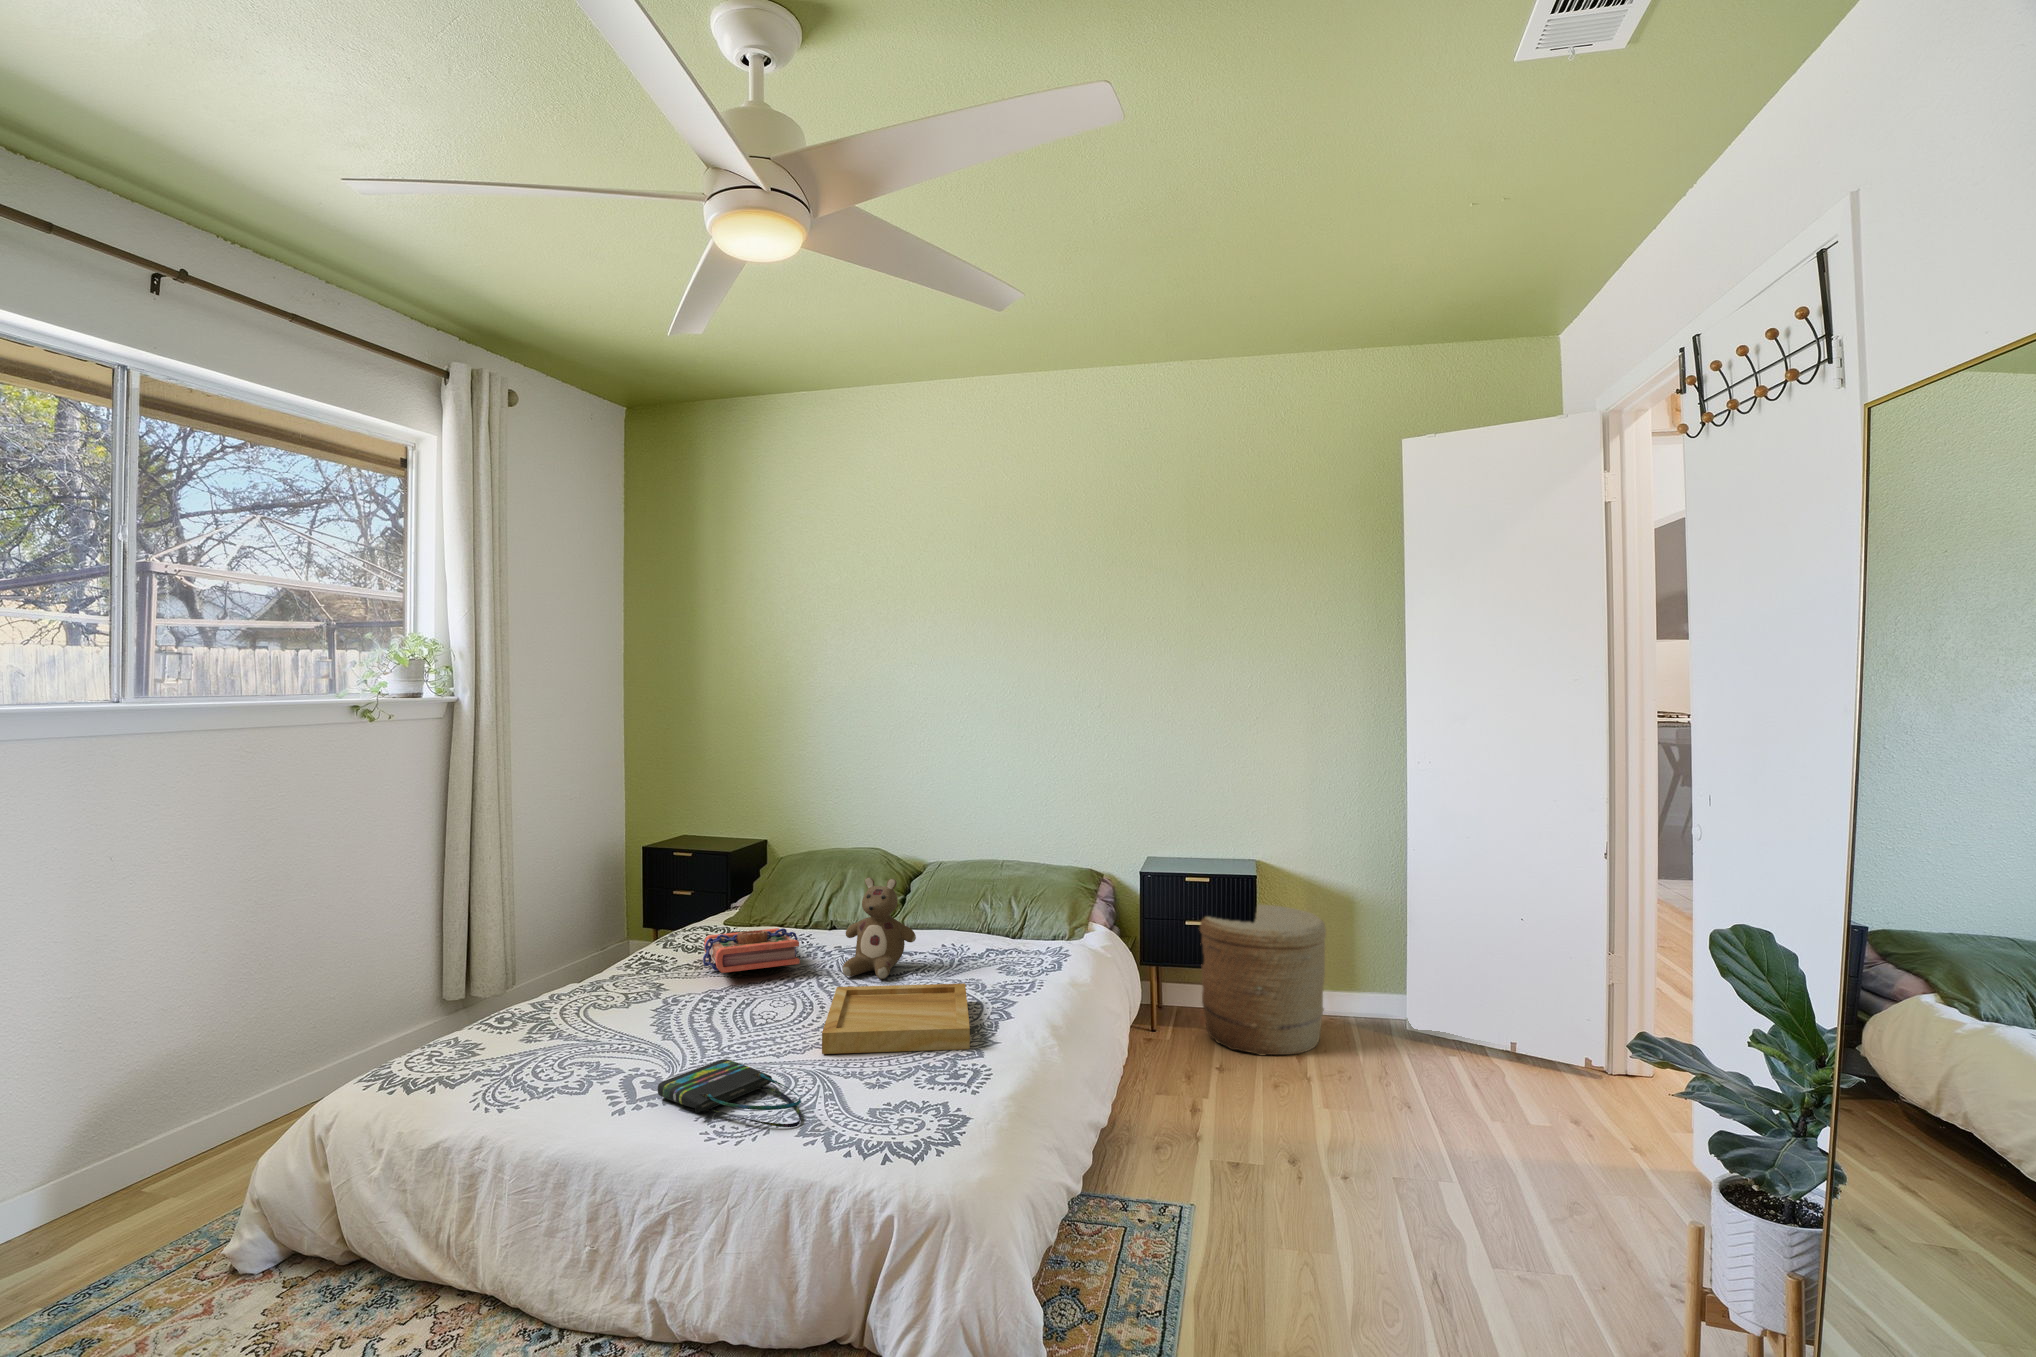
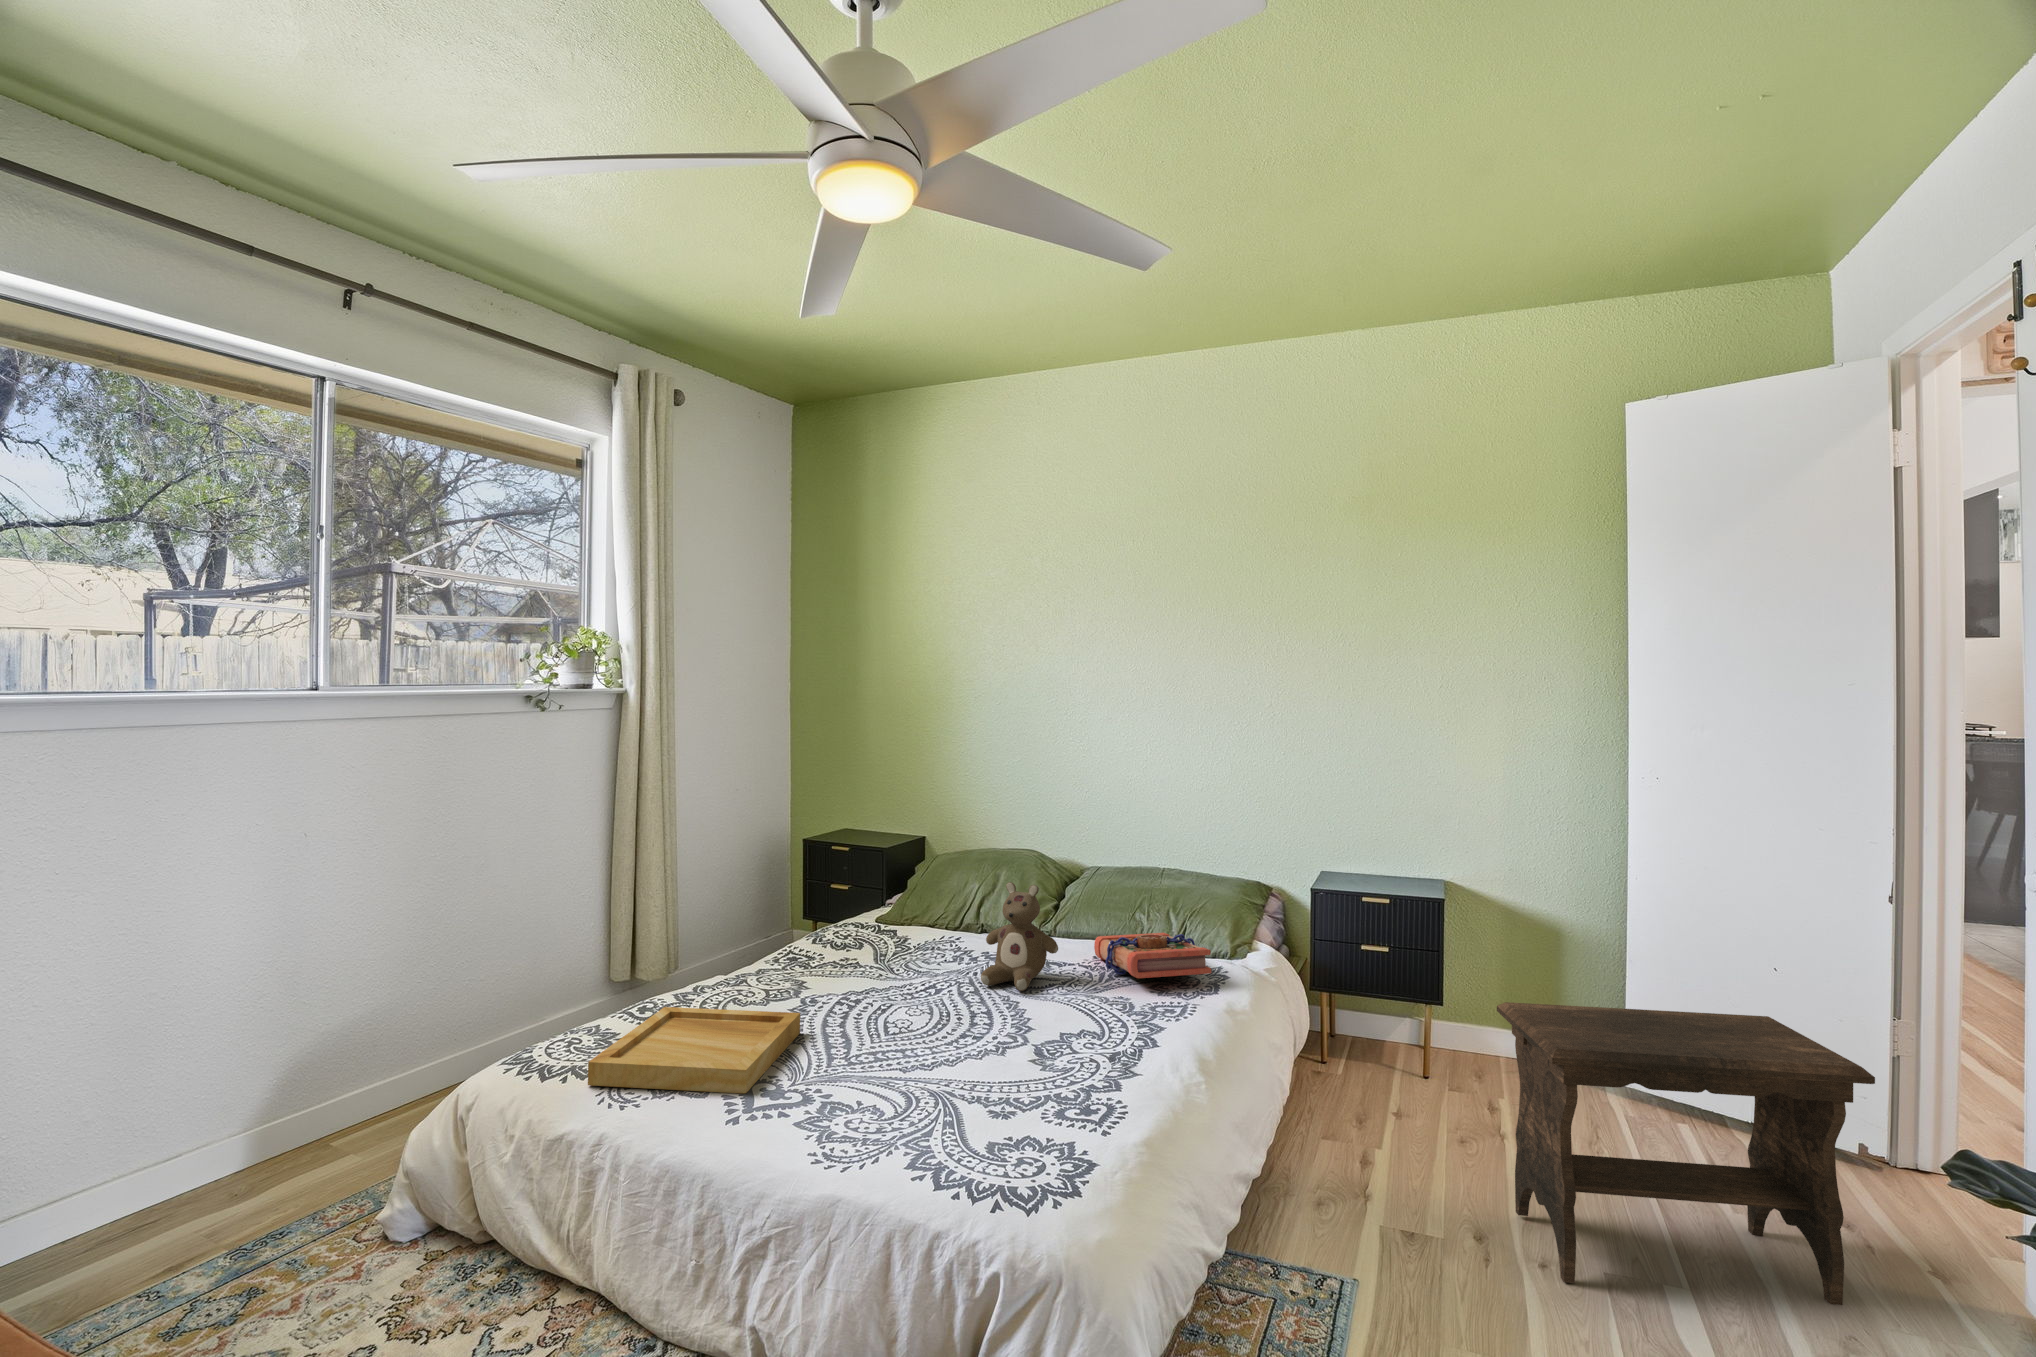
woven basket: present [1200,904,1326,1055] -> none [1375,929,1528,1106]
book: present [703,928,799,973] -> present [1094,933,1211,978]
footstool: none [1301,955,1580,1186] -> present [1497,1002,1875,1305]
tray: present [822,984,970,1054] -> present [588,1007,800,1094]
tote bag: present [658,1059,801,1127] -> none [774,1071,914,1156]

